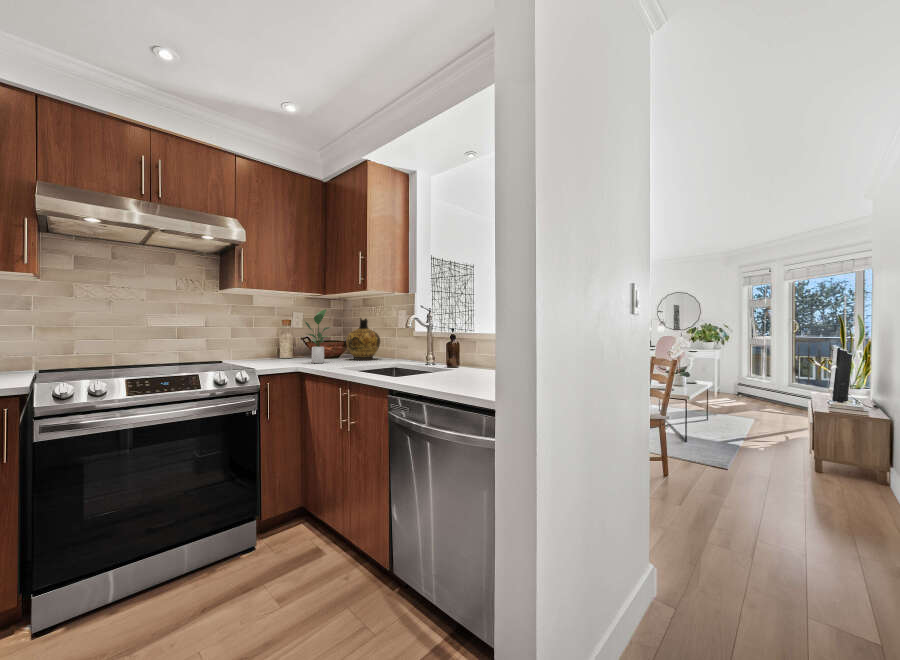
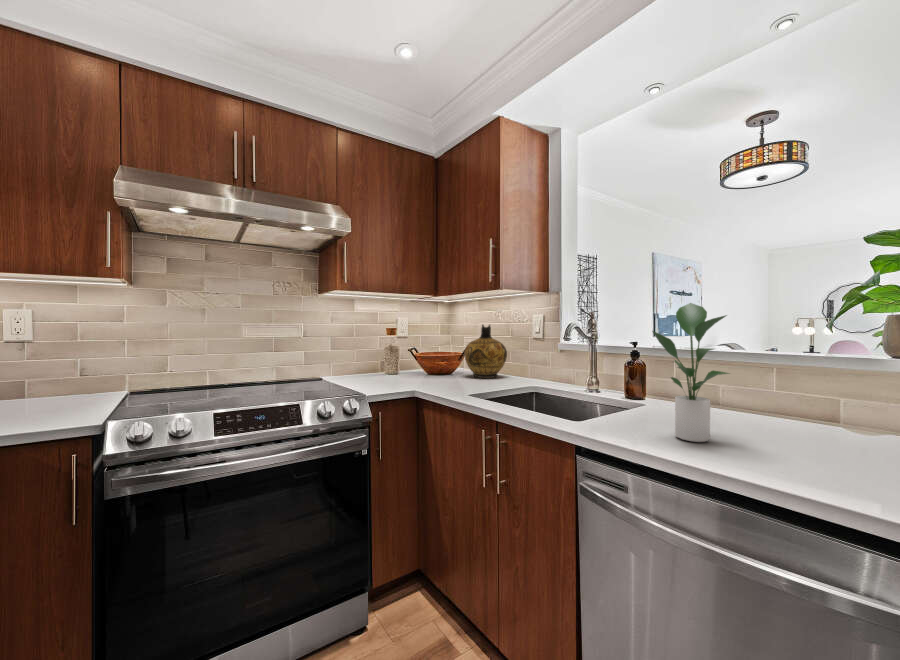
potted plant: present [305,309,330,363] -> present [653,303,729,442]

